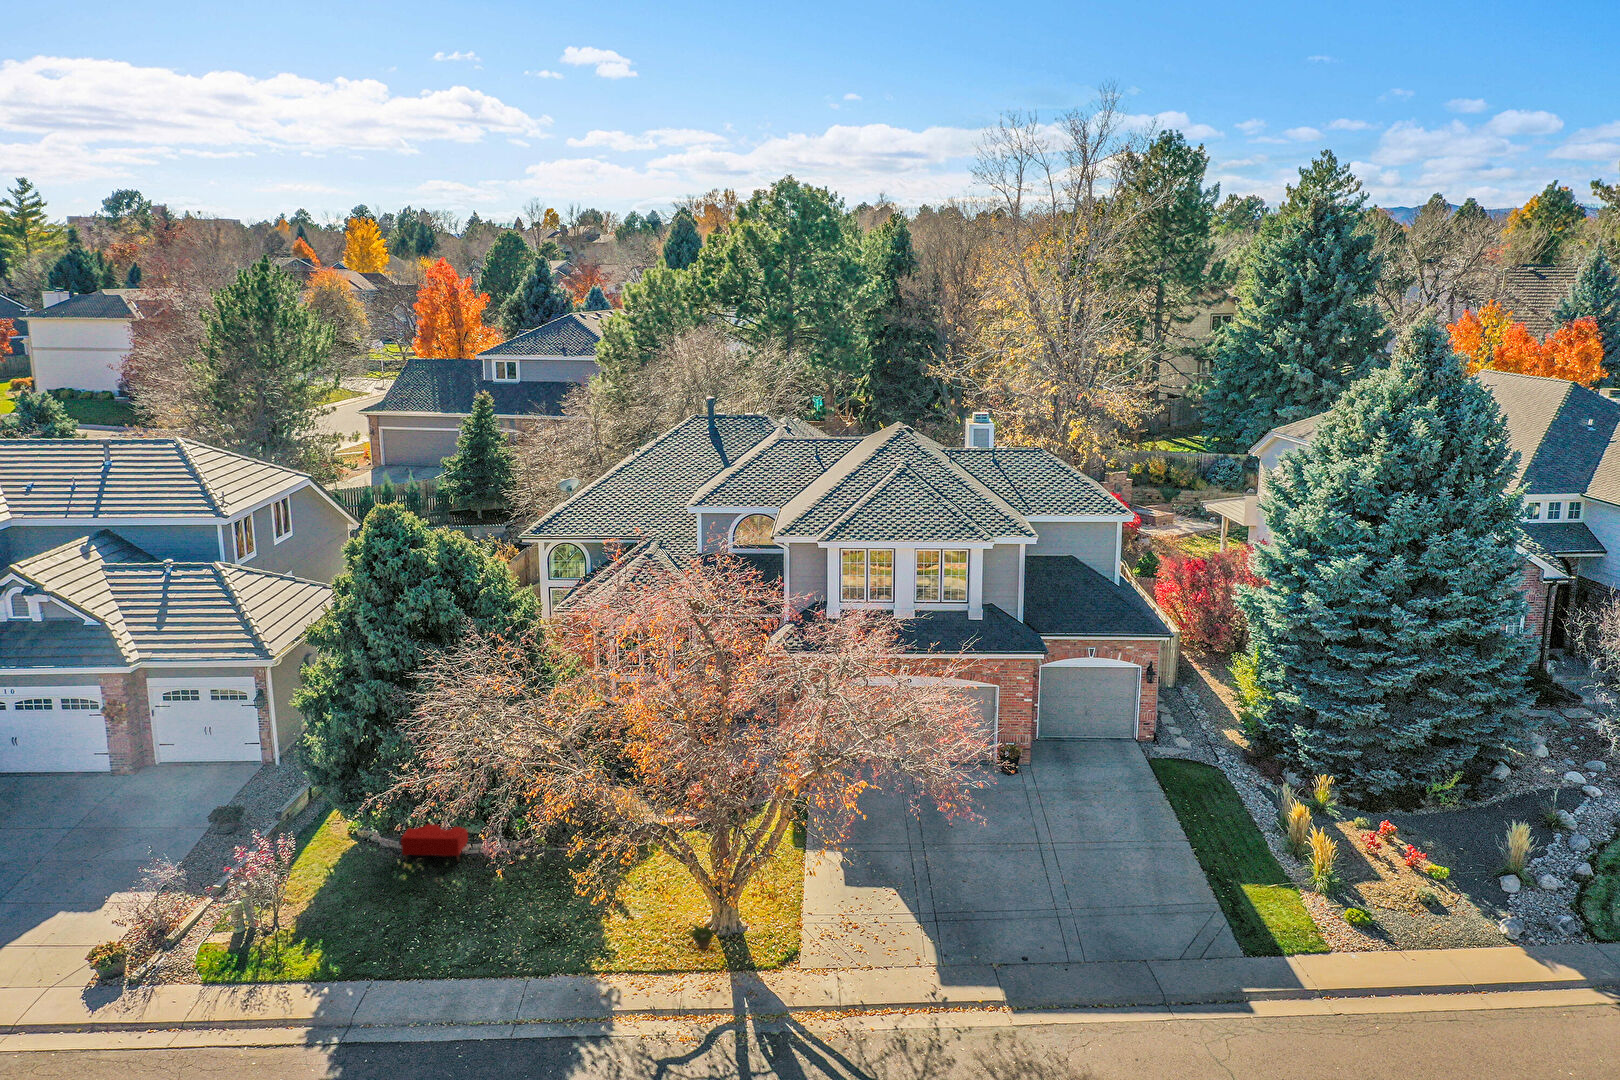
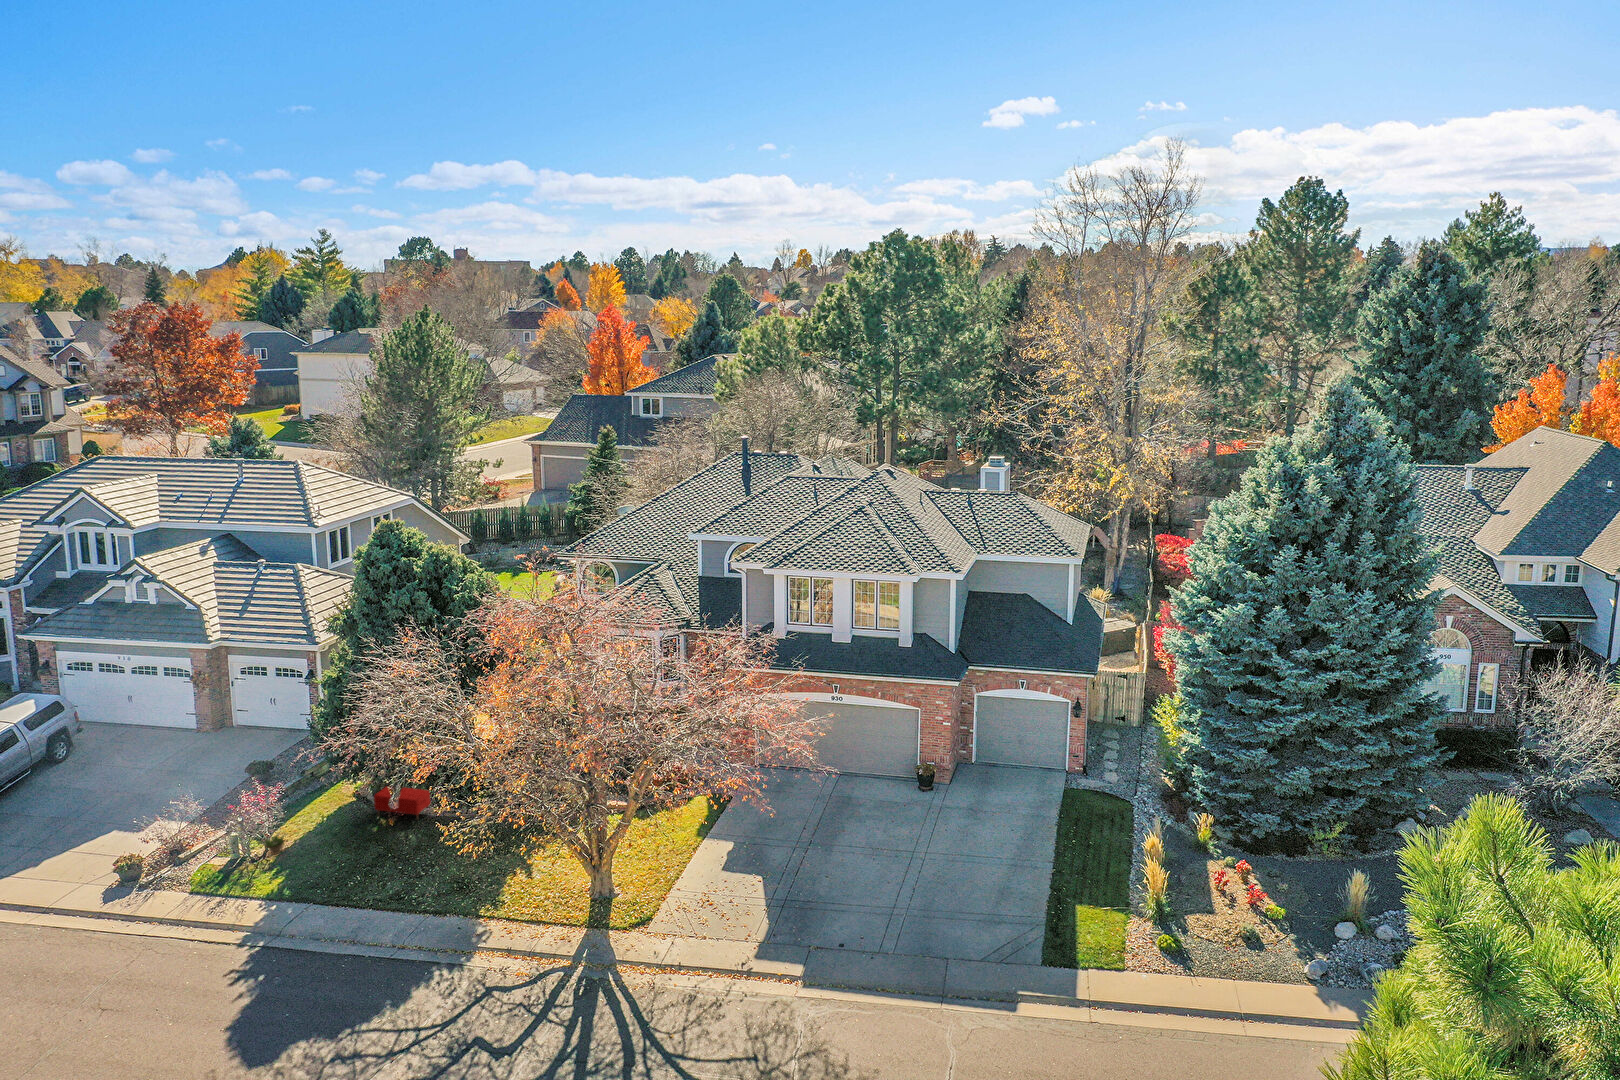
decorative plant: present [688,923,718,949] -> present [264,834,285,854]

